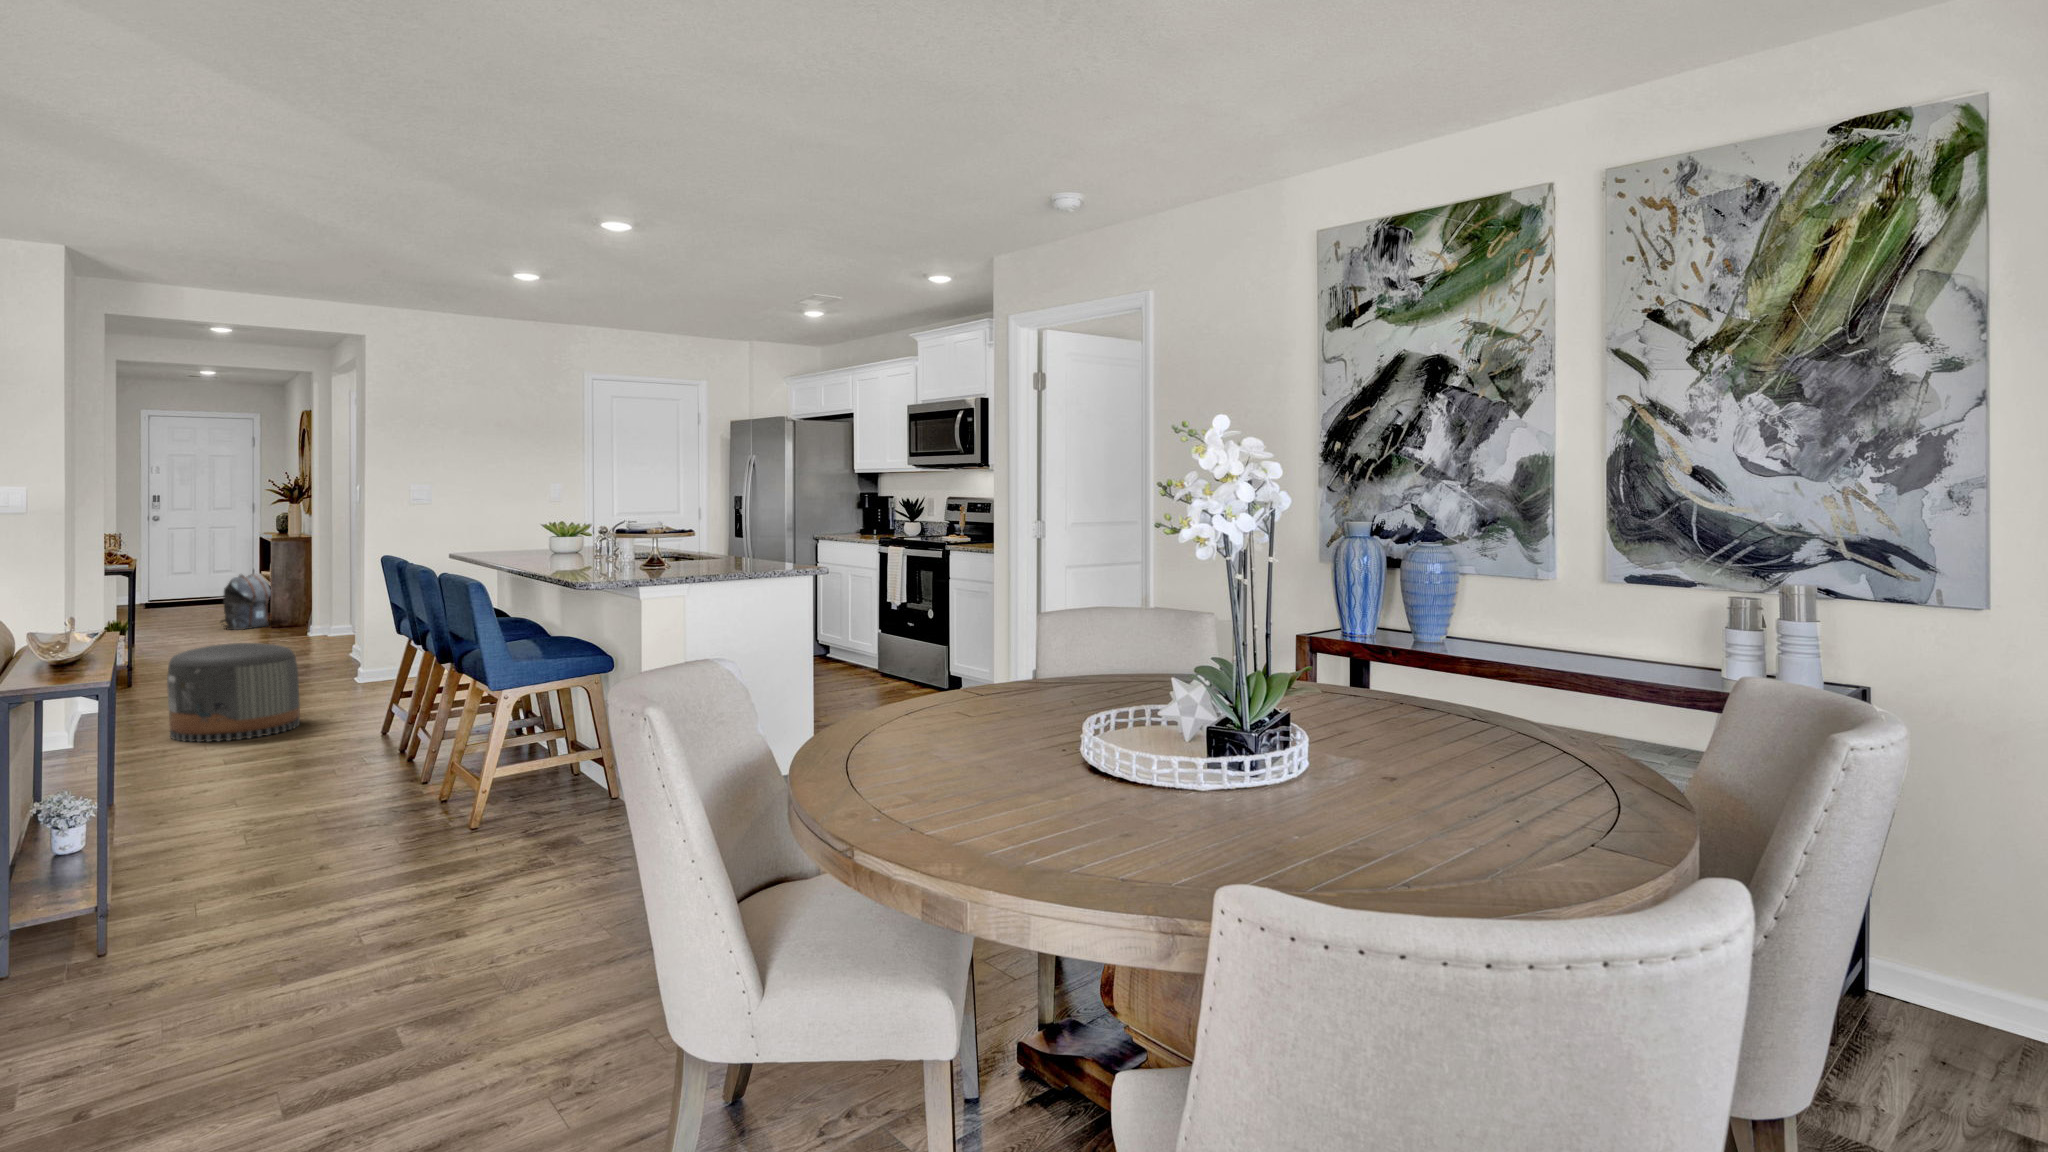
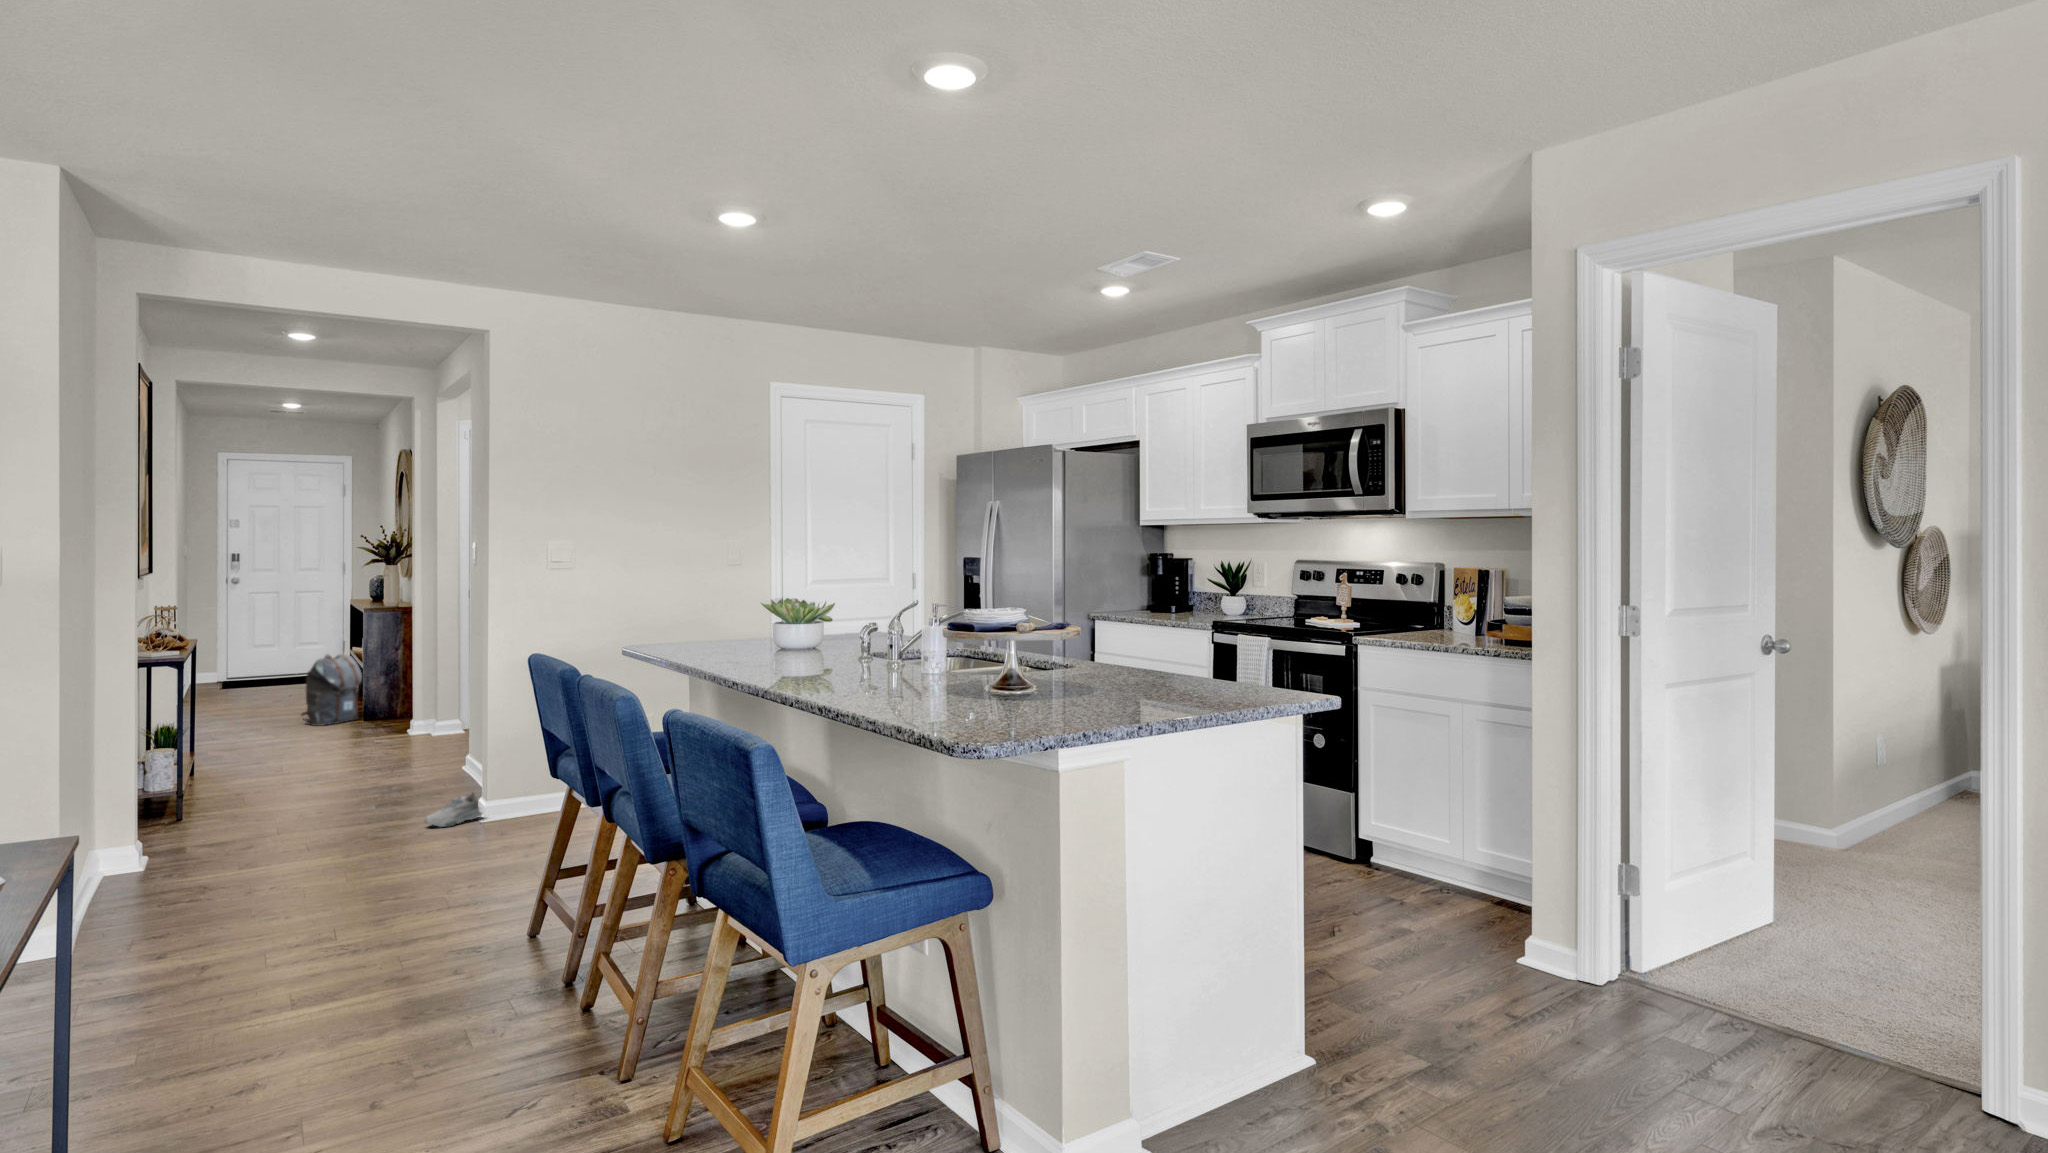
pouf: present [167,643,300,742] -> none [218,787,406,949]
shoe: none [317,662,362,685] -> present [424,793,482,827]

